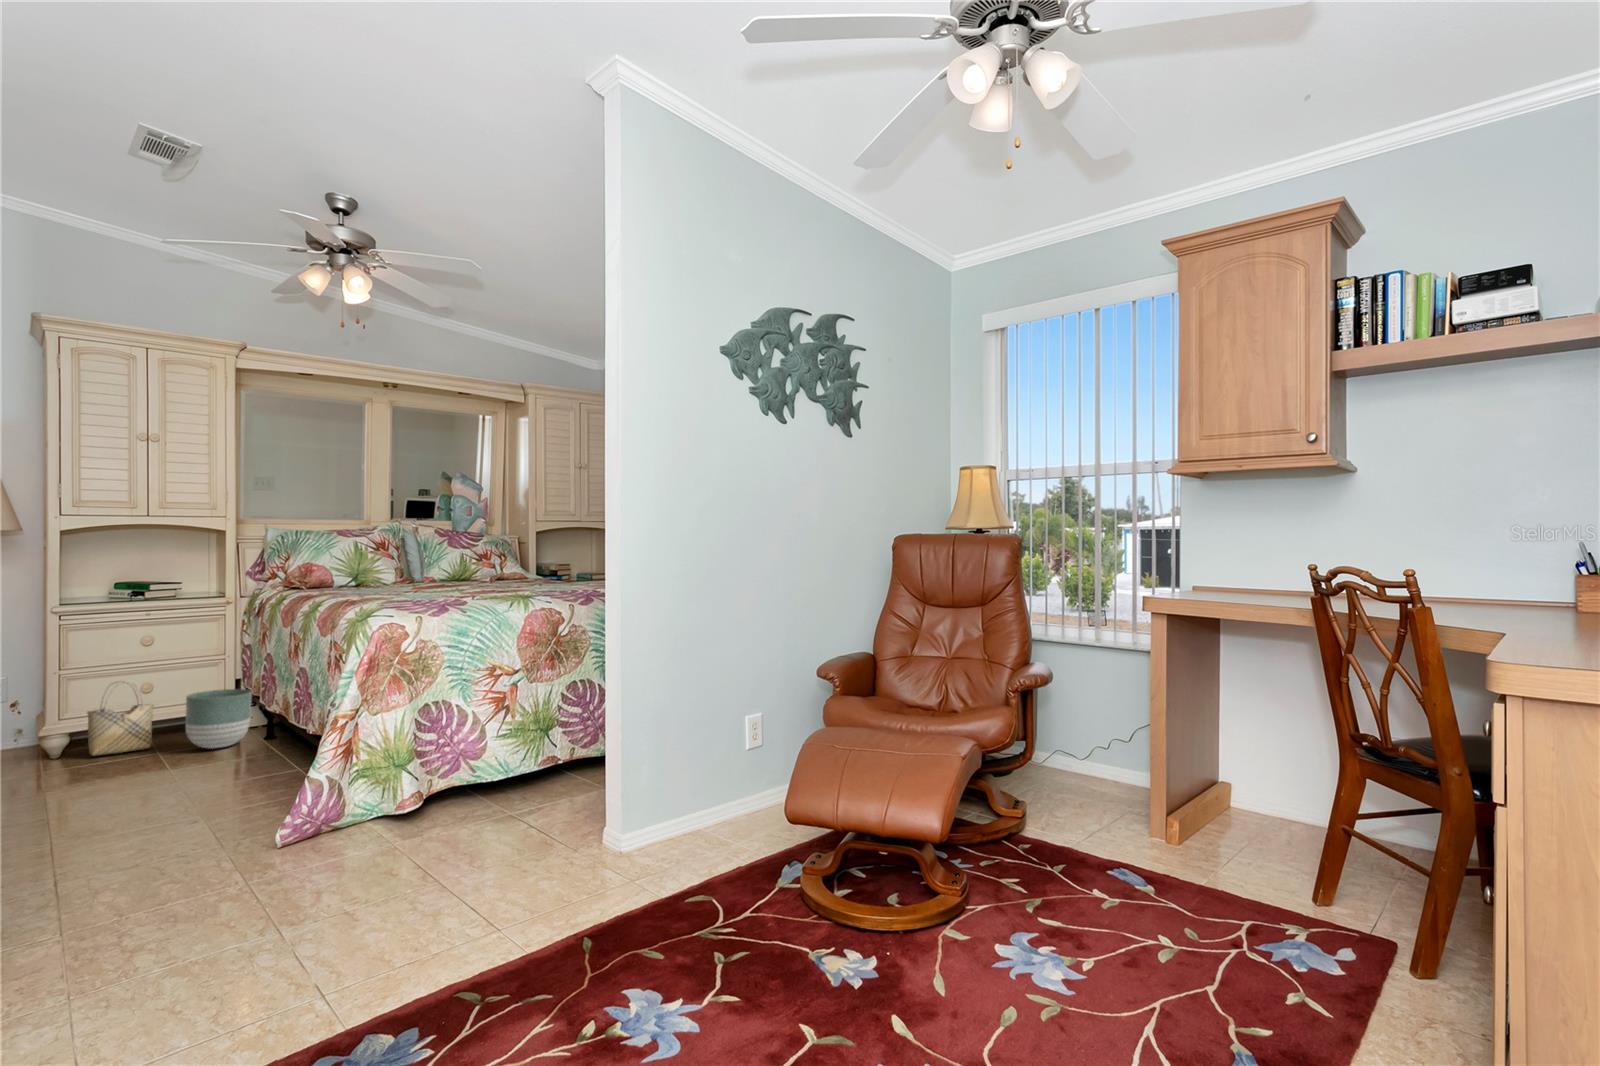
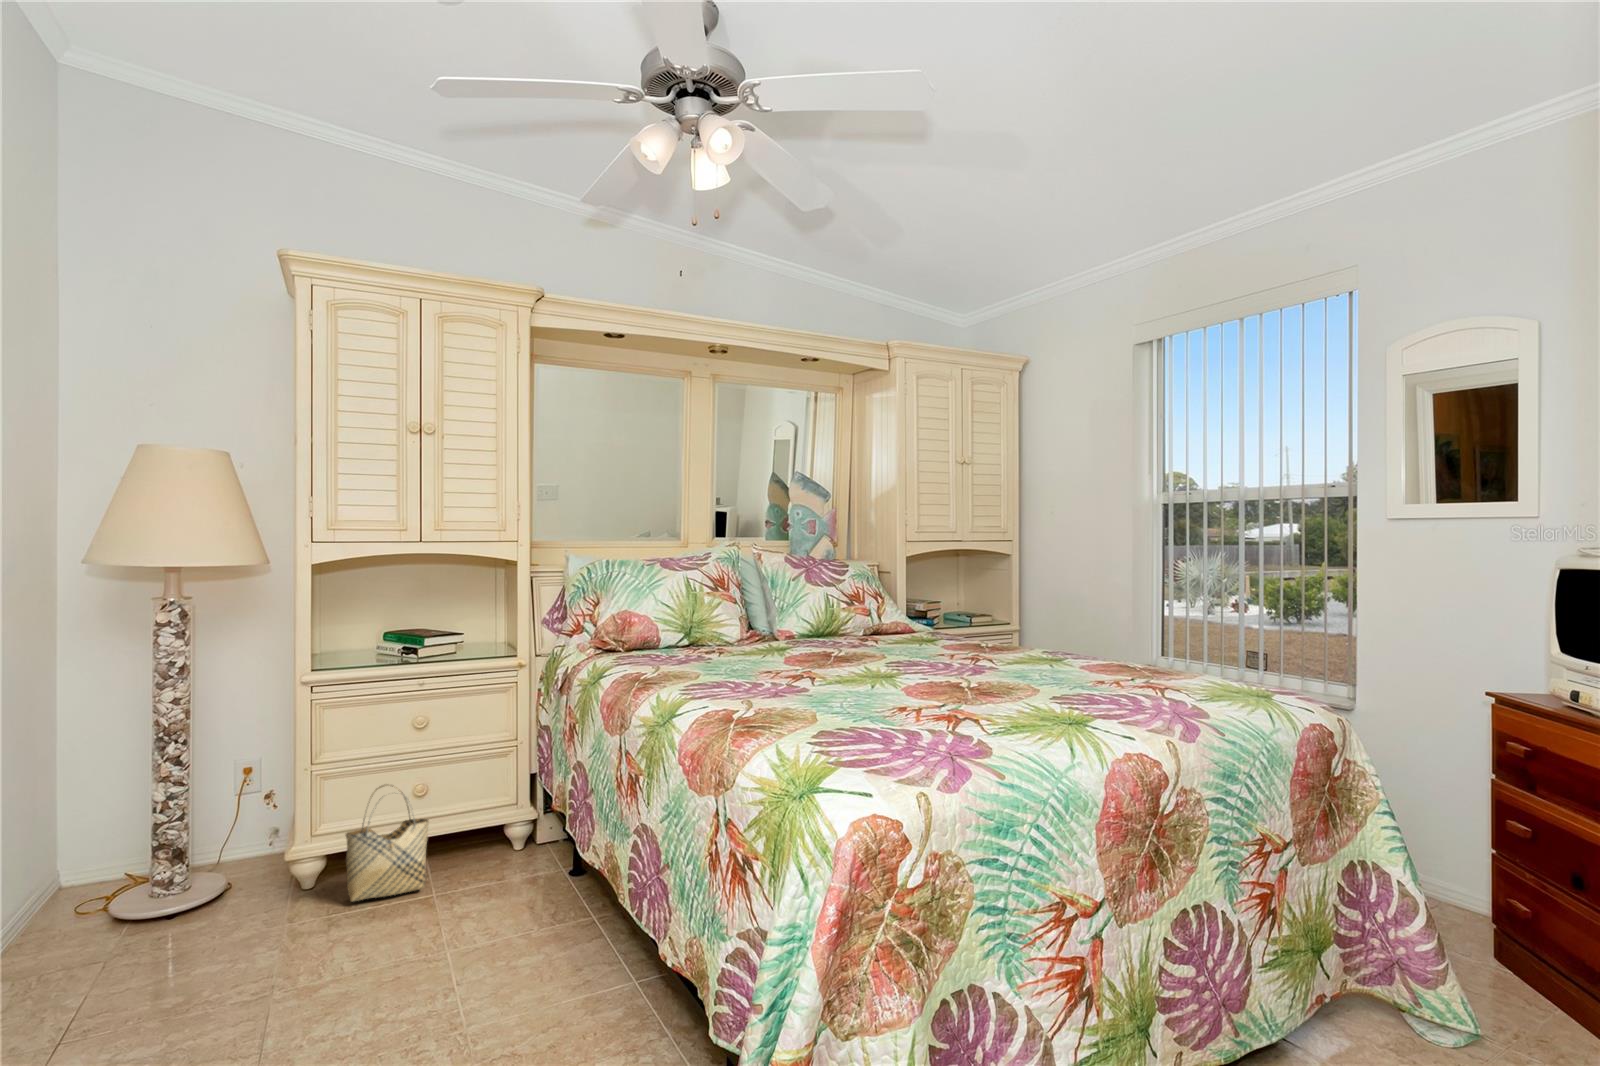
planter: present [186,689,252,749] -> none [470,802,555,901]

